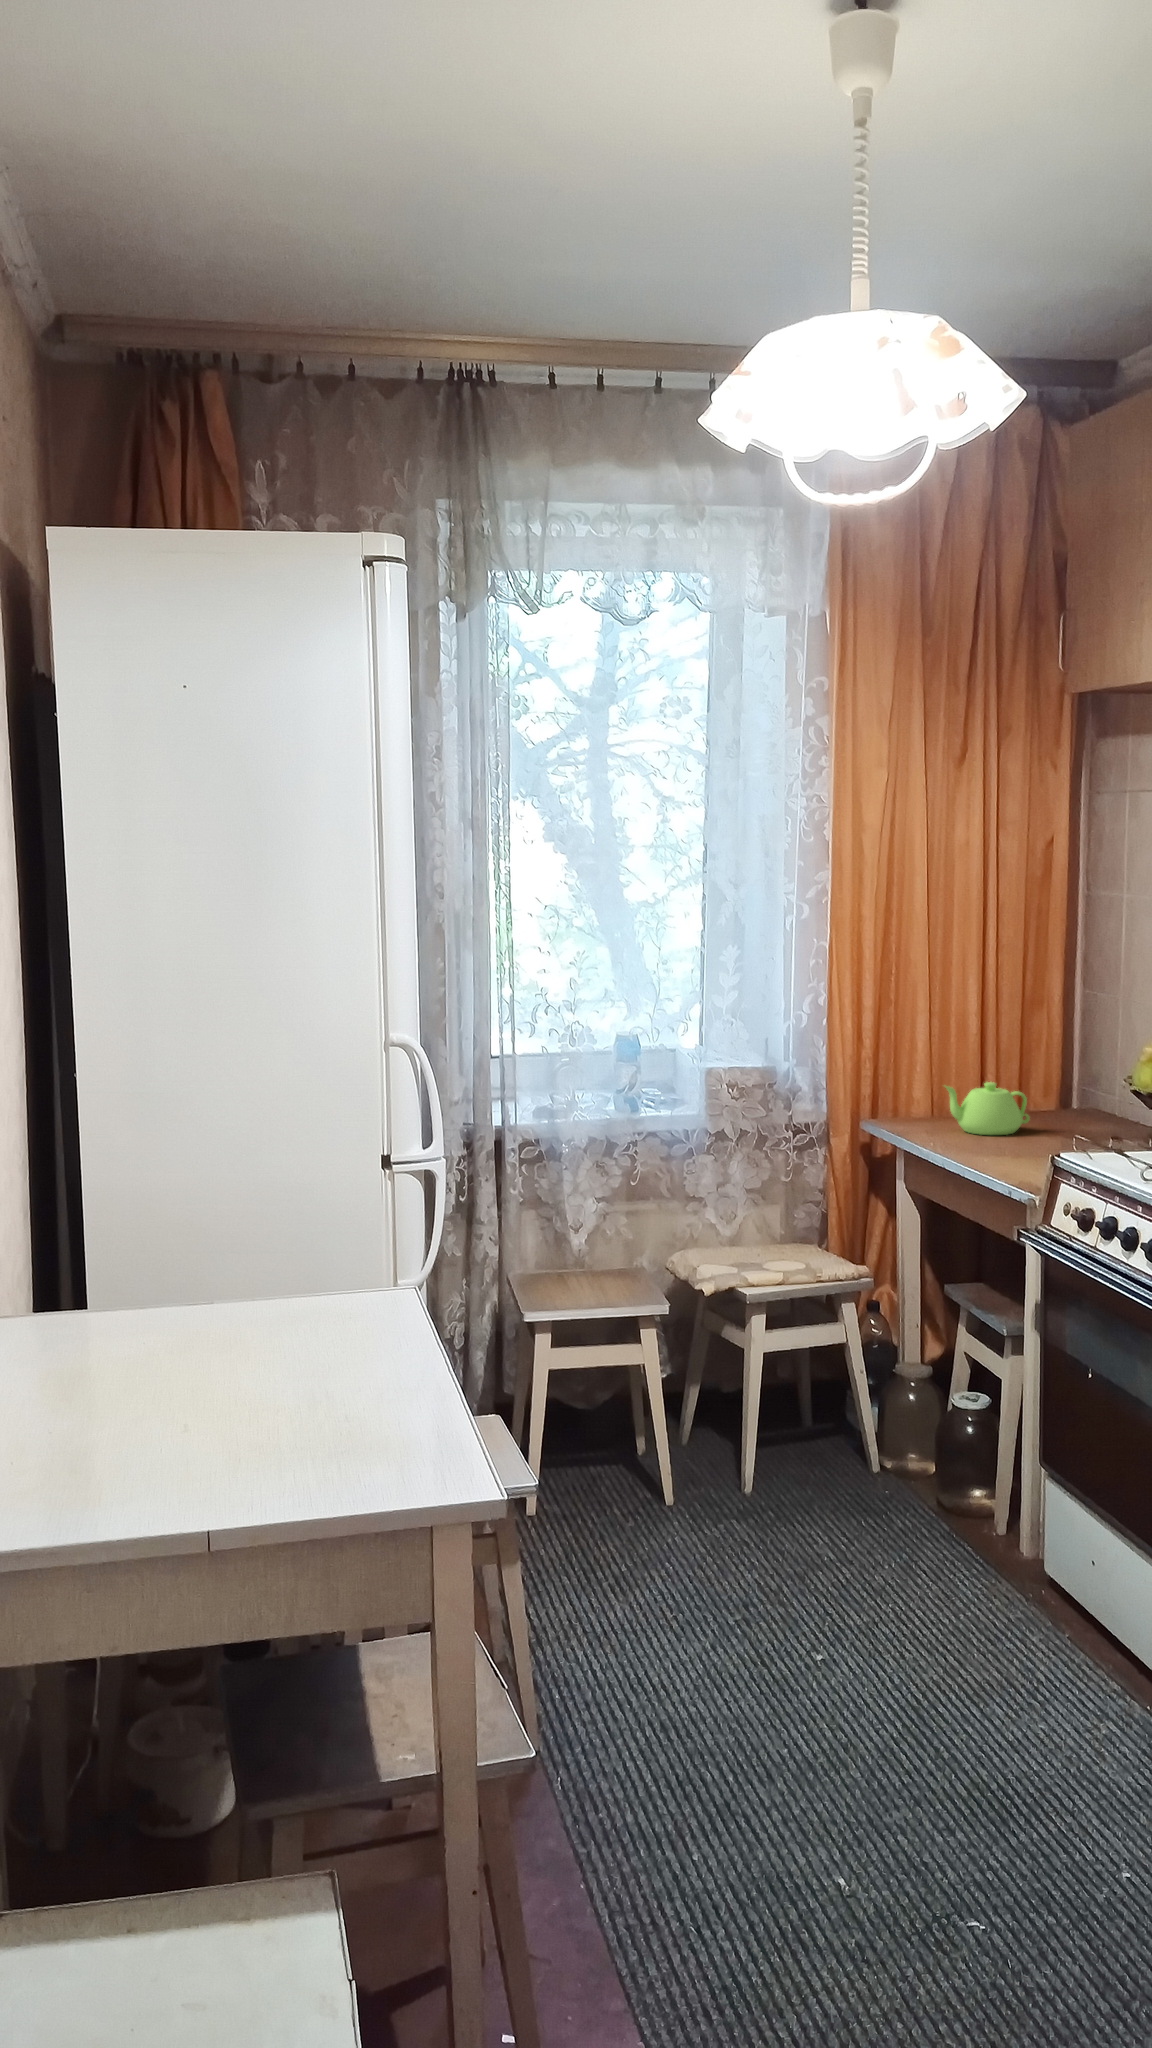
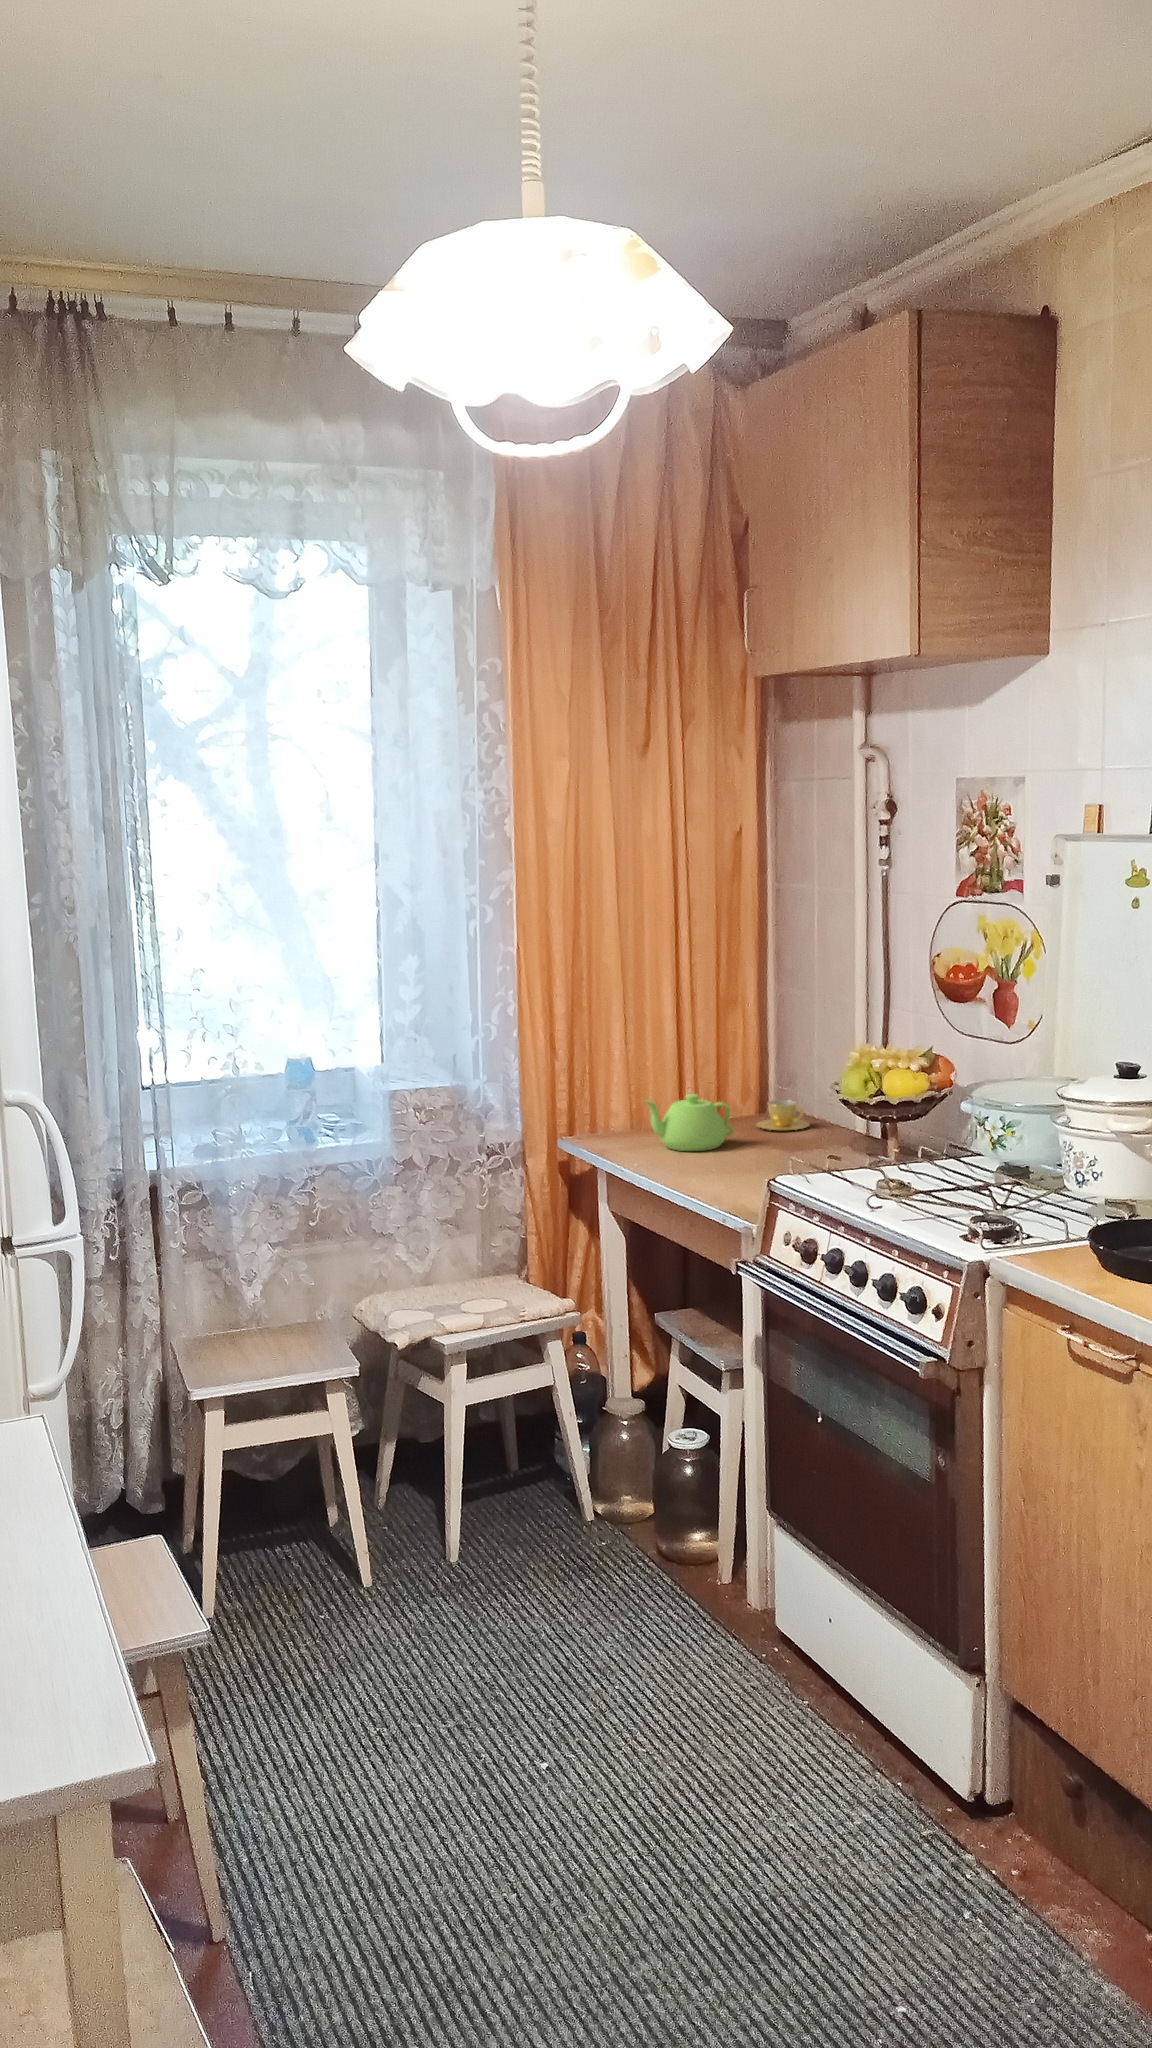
cup: none [1053,1094,1107,1122] -> present [756,1100,810,1130]

